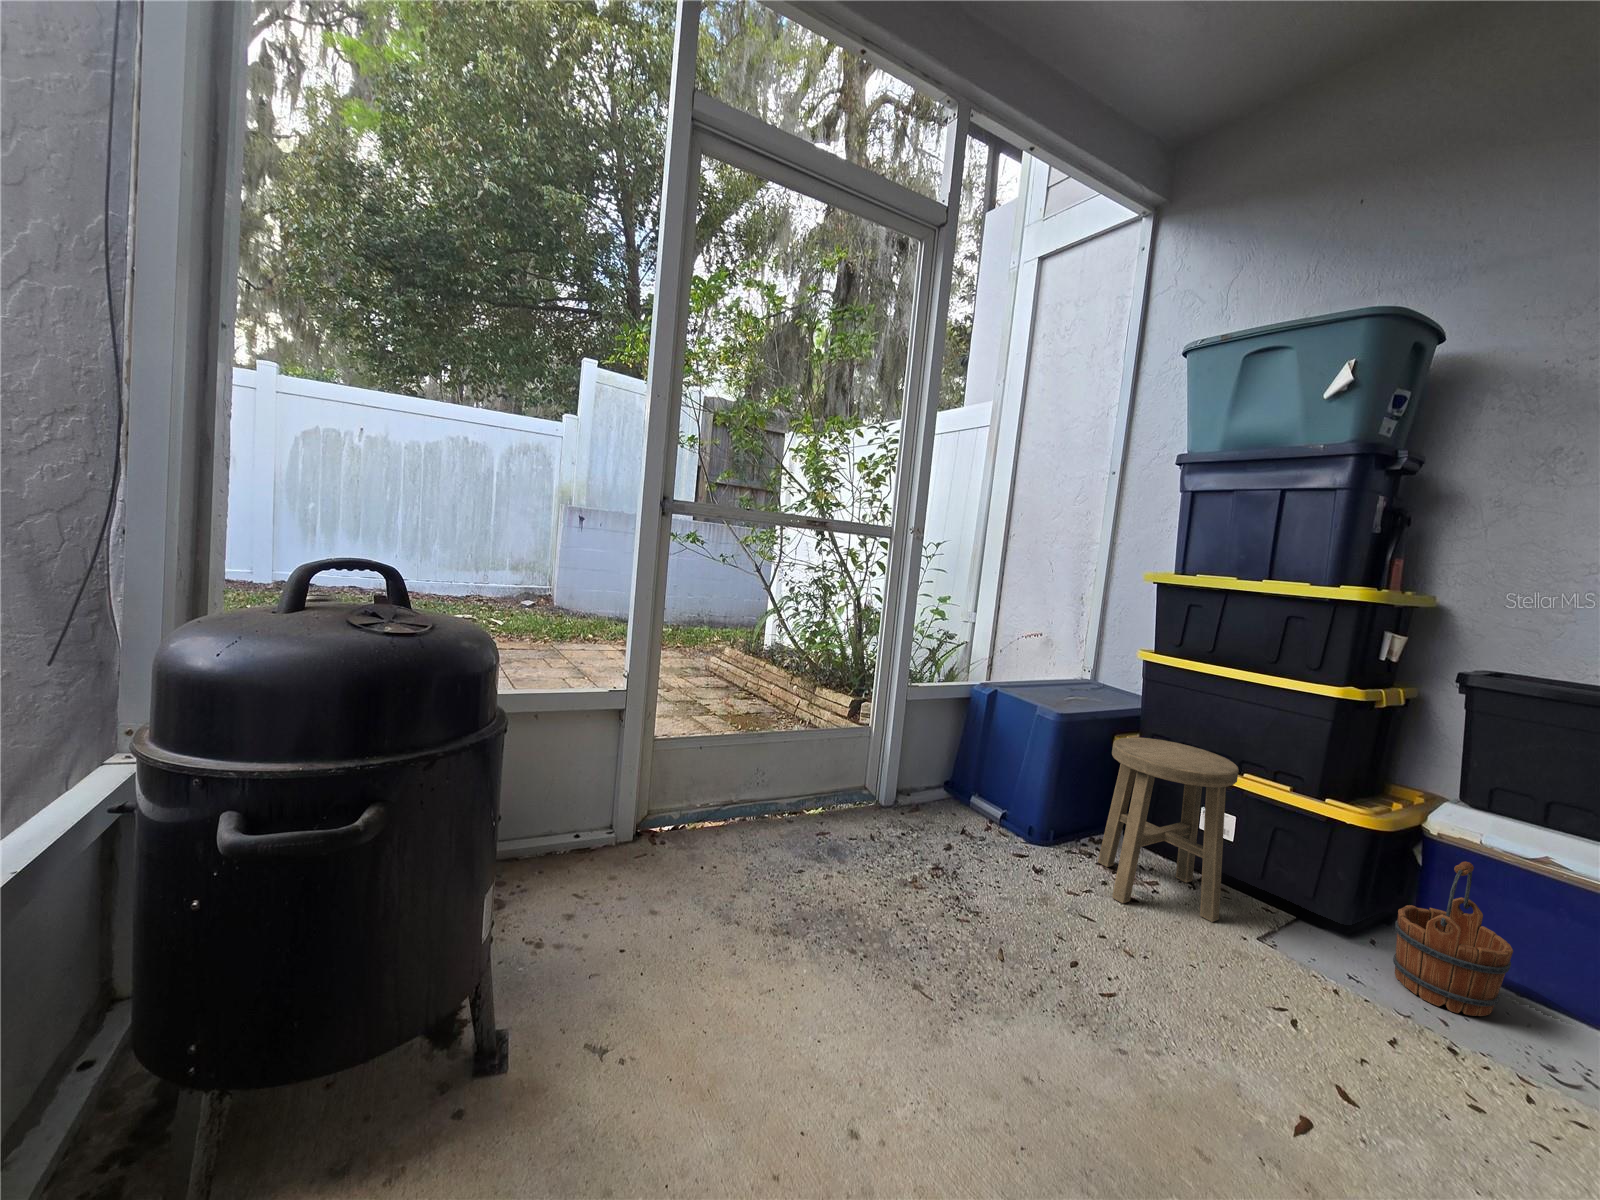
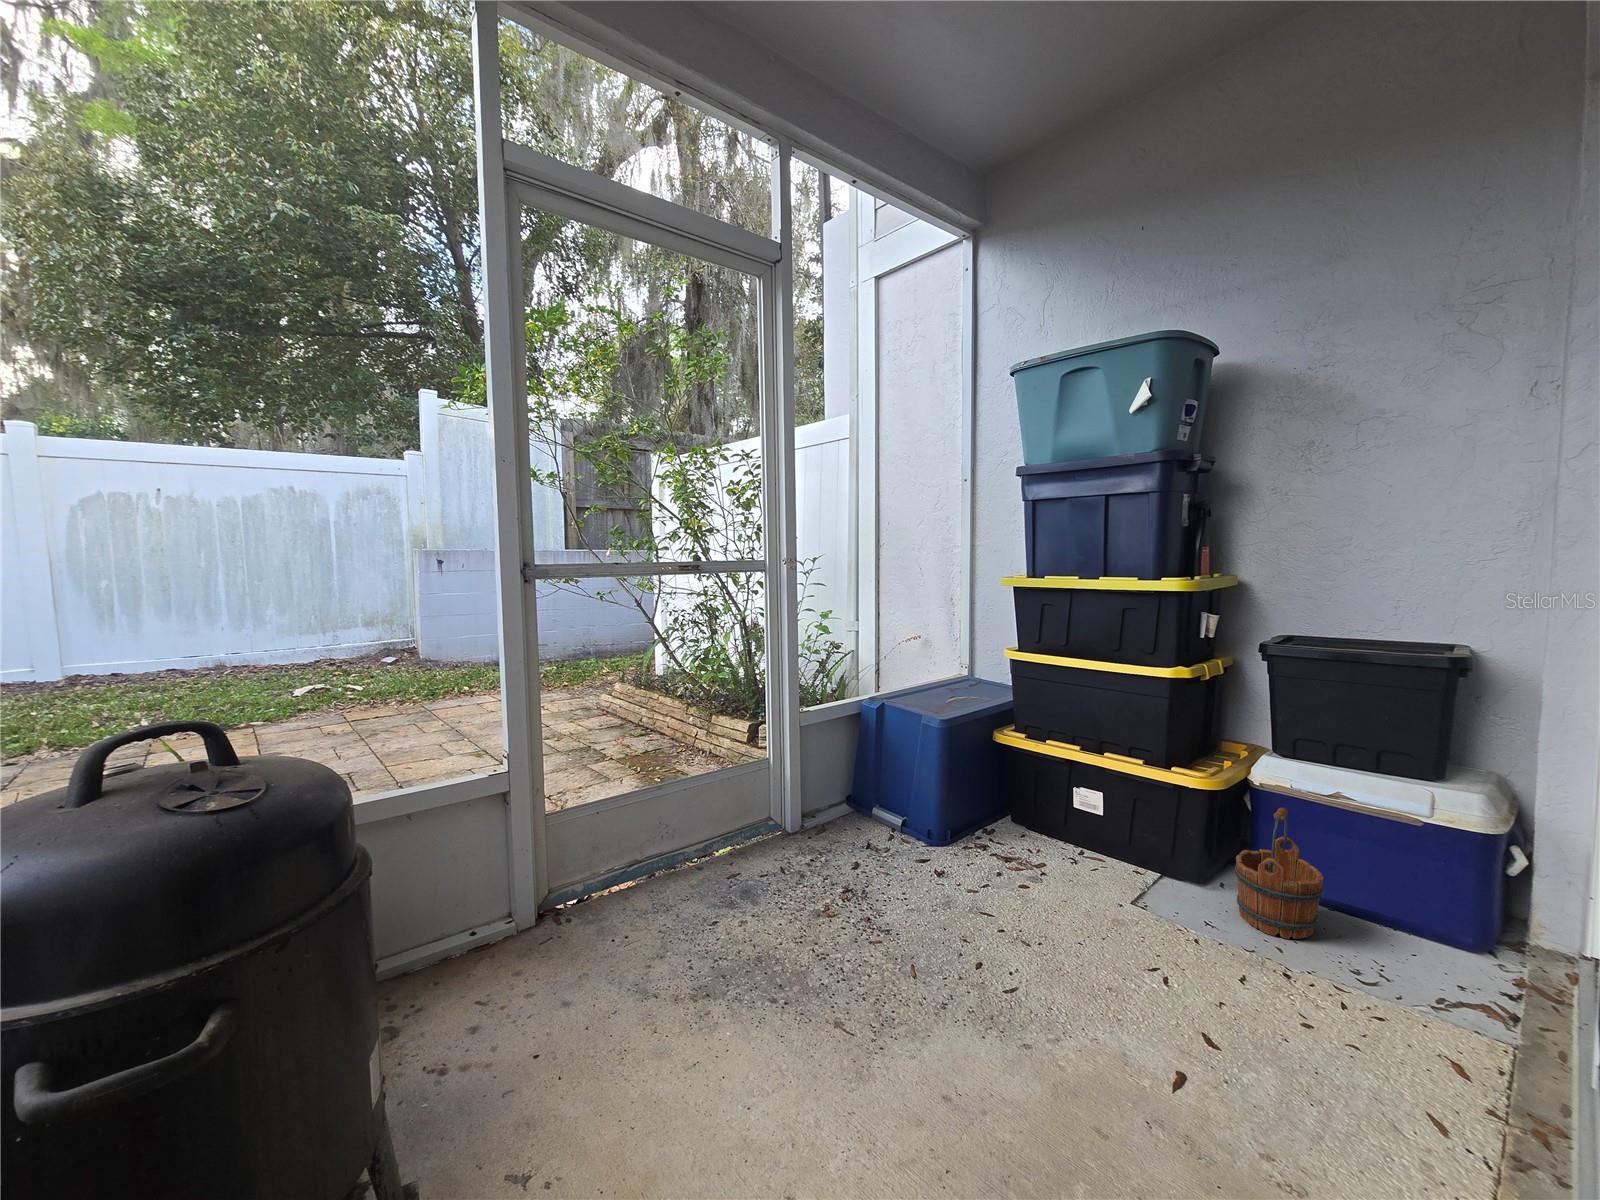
stool: present [1098,737,1239,922] -> none [991,731,1099,893]

